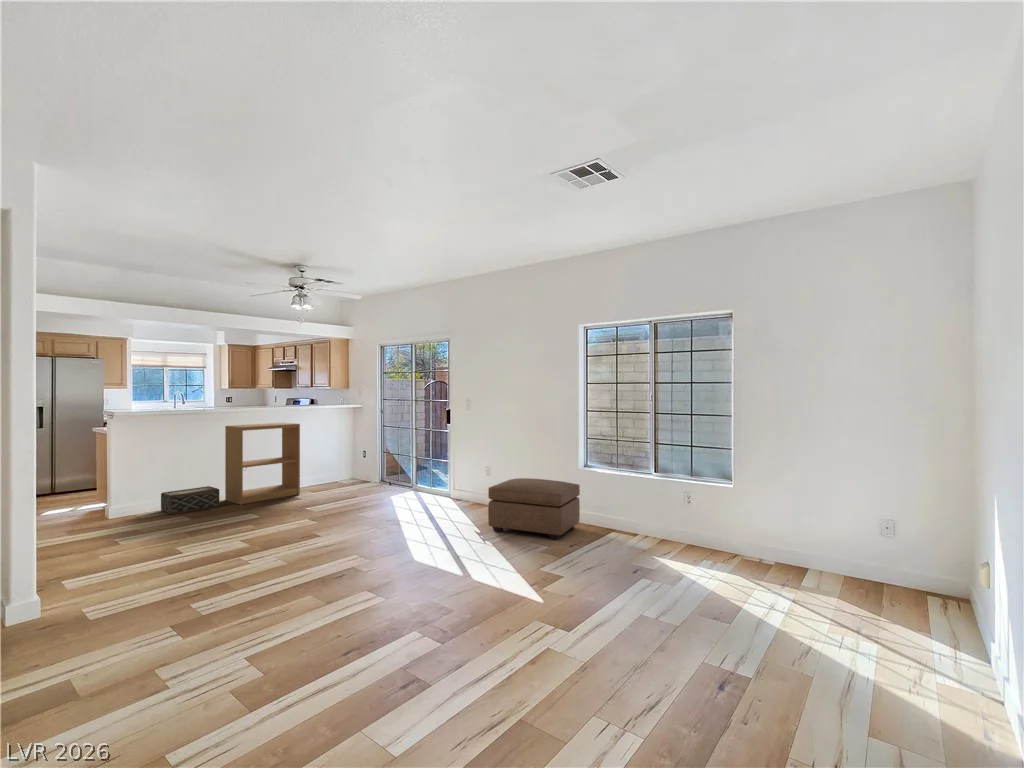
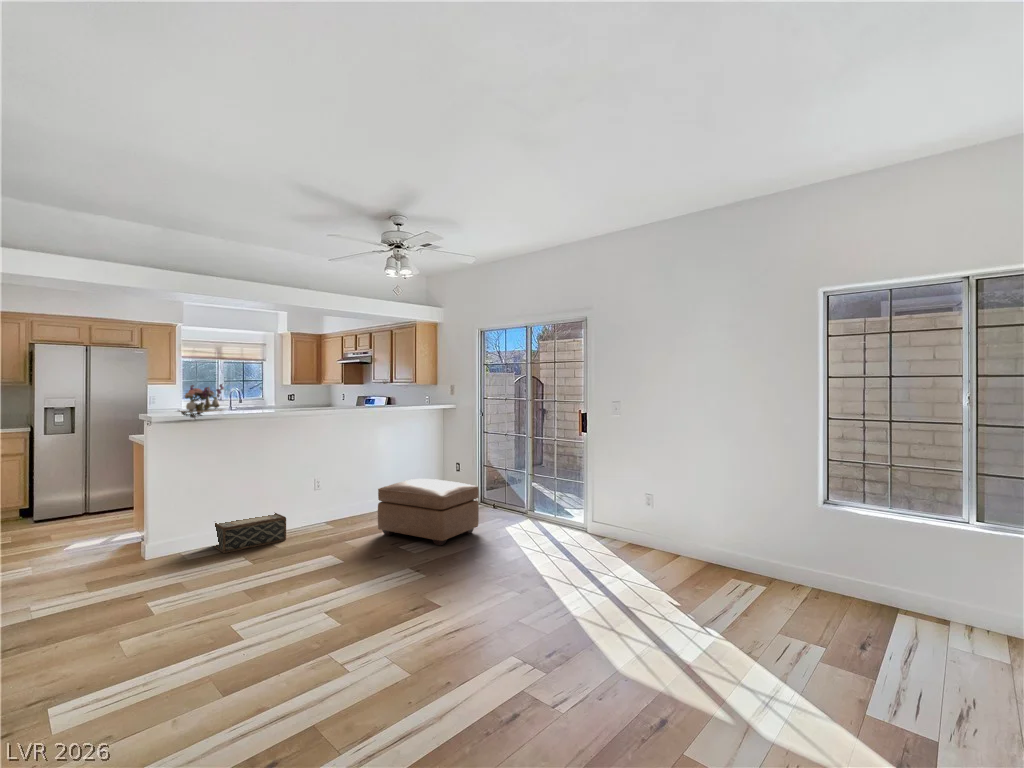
flower arrangement: none [131,388,174,416] -> present [178,384,224,418]
bookshelf: present [225,423,300,505] -> none [293,428,385,538]
ottoman: present [488,478,580,540] -> present [378,479,479,546]

